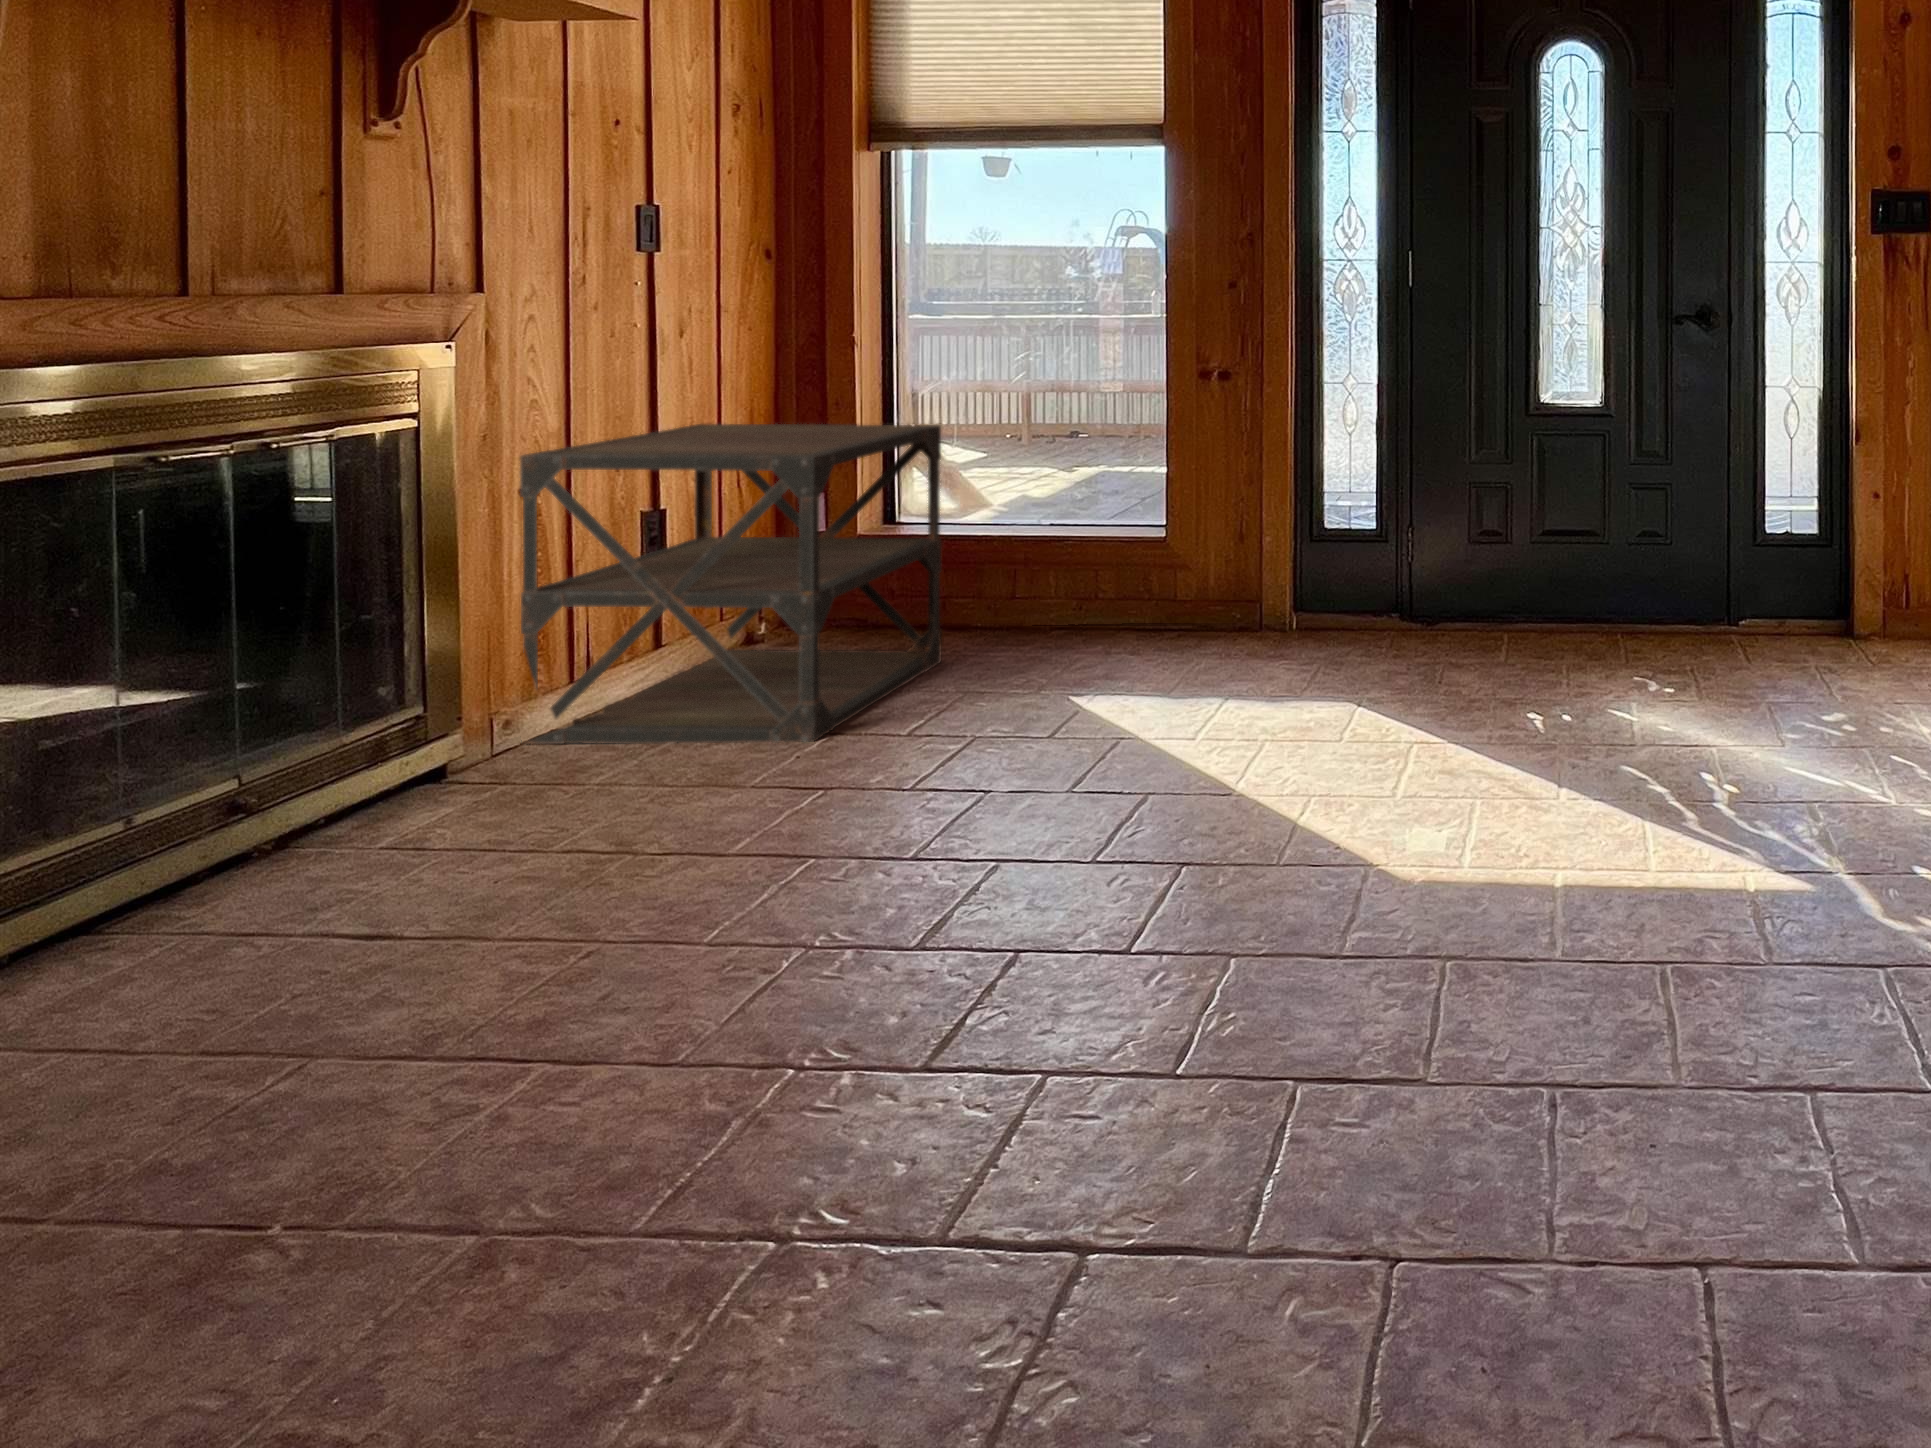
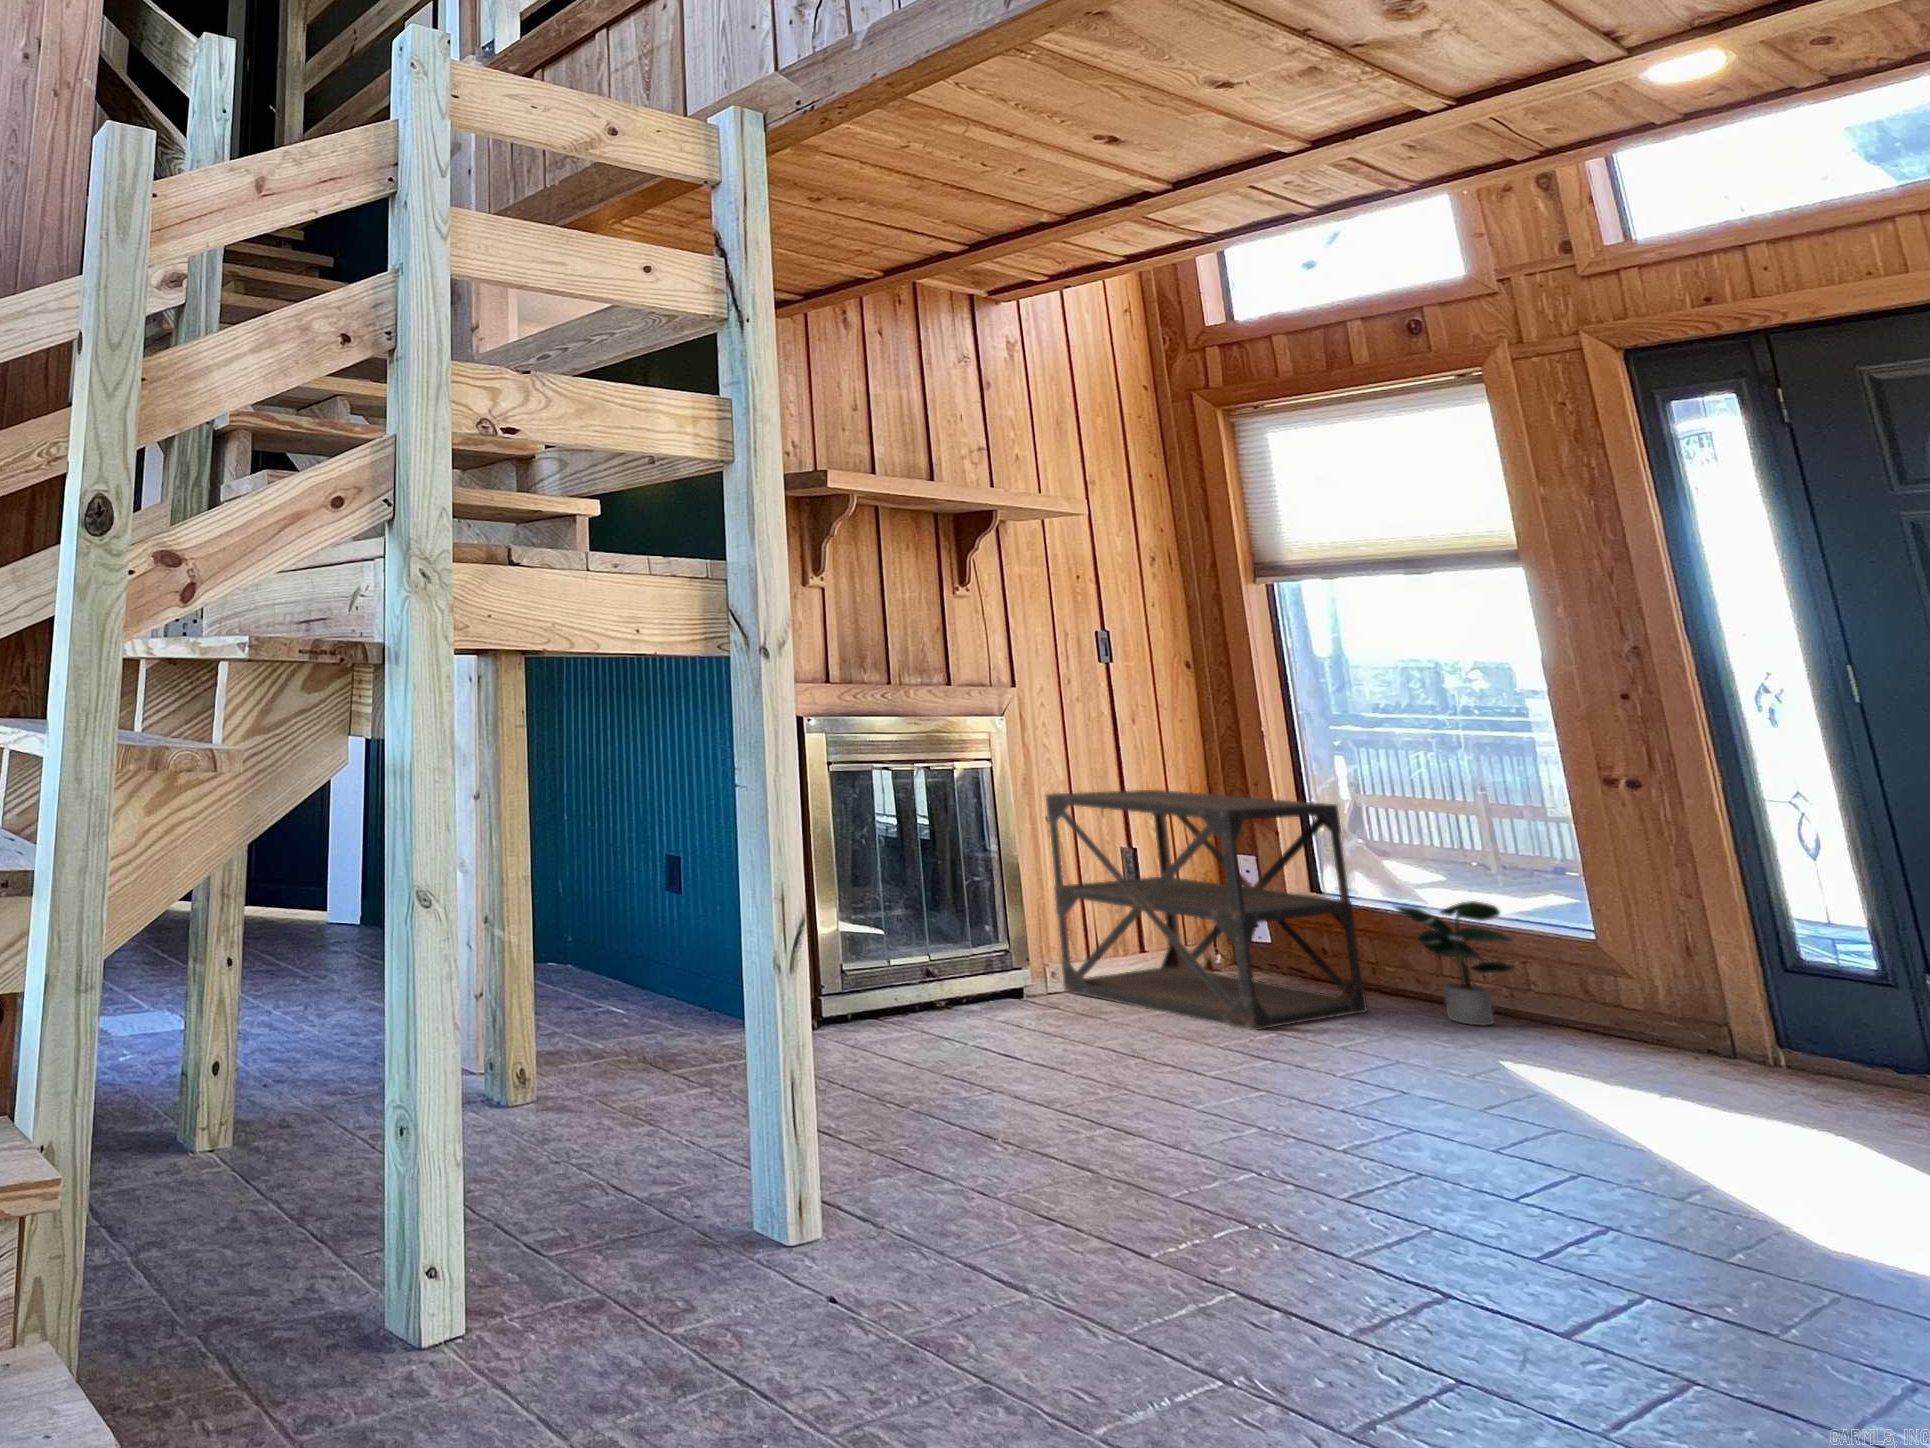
potted plant: none [985,515,1110,653] -> present [1395,901,1514,1026]

